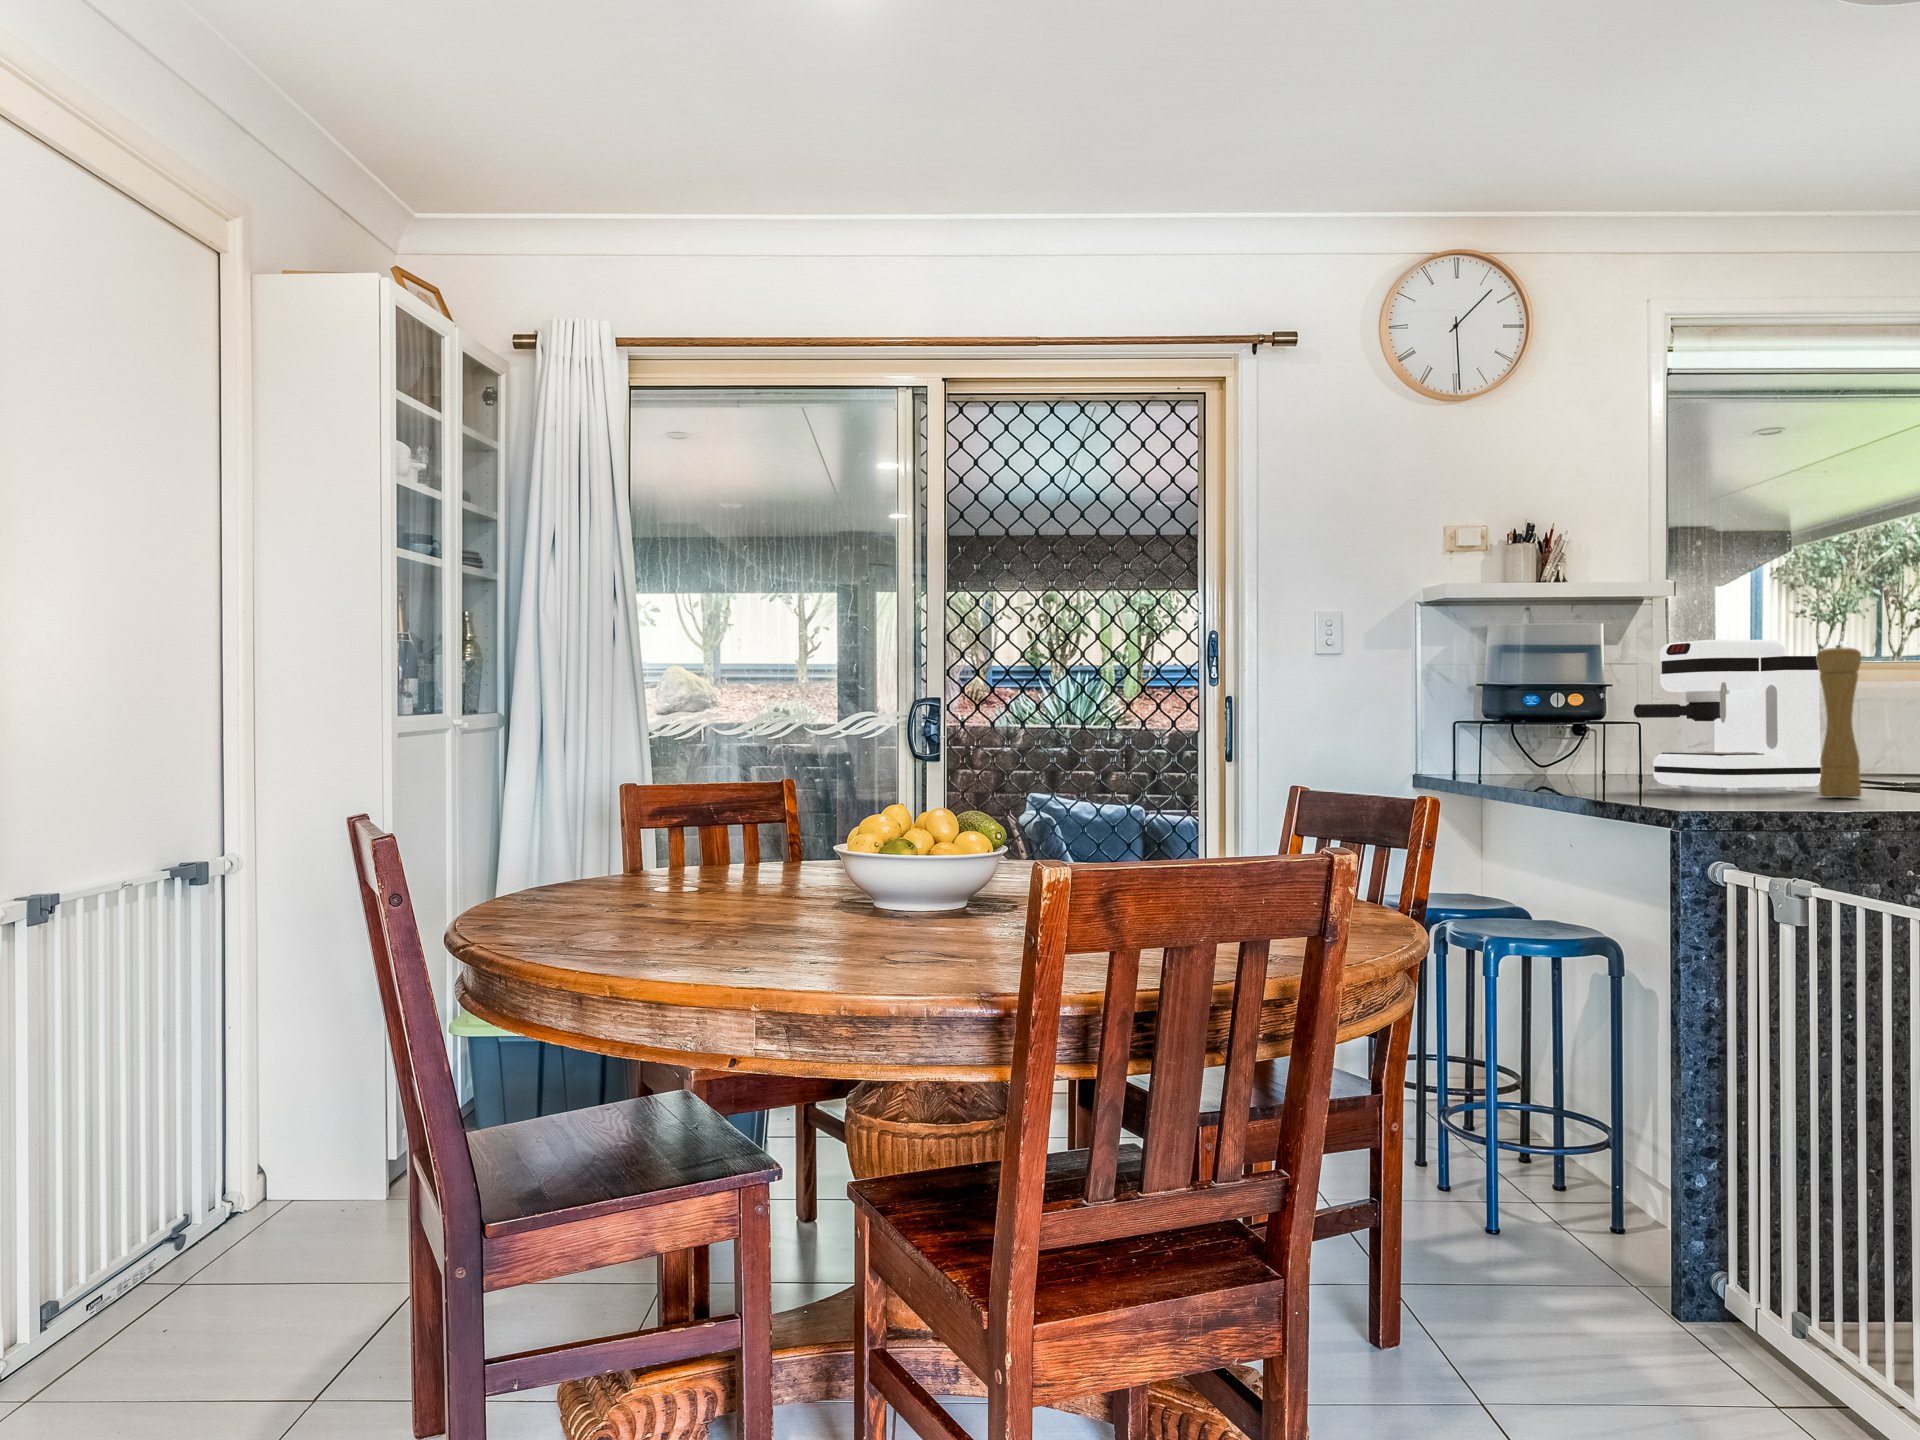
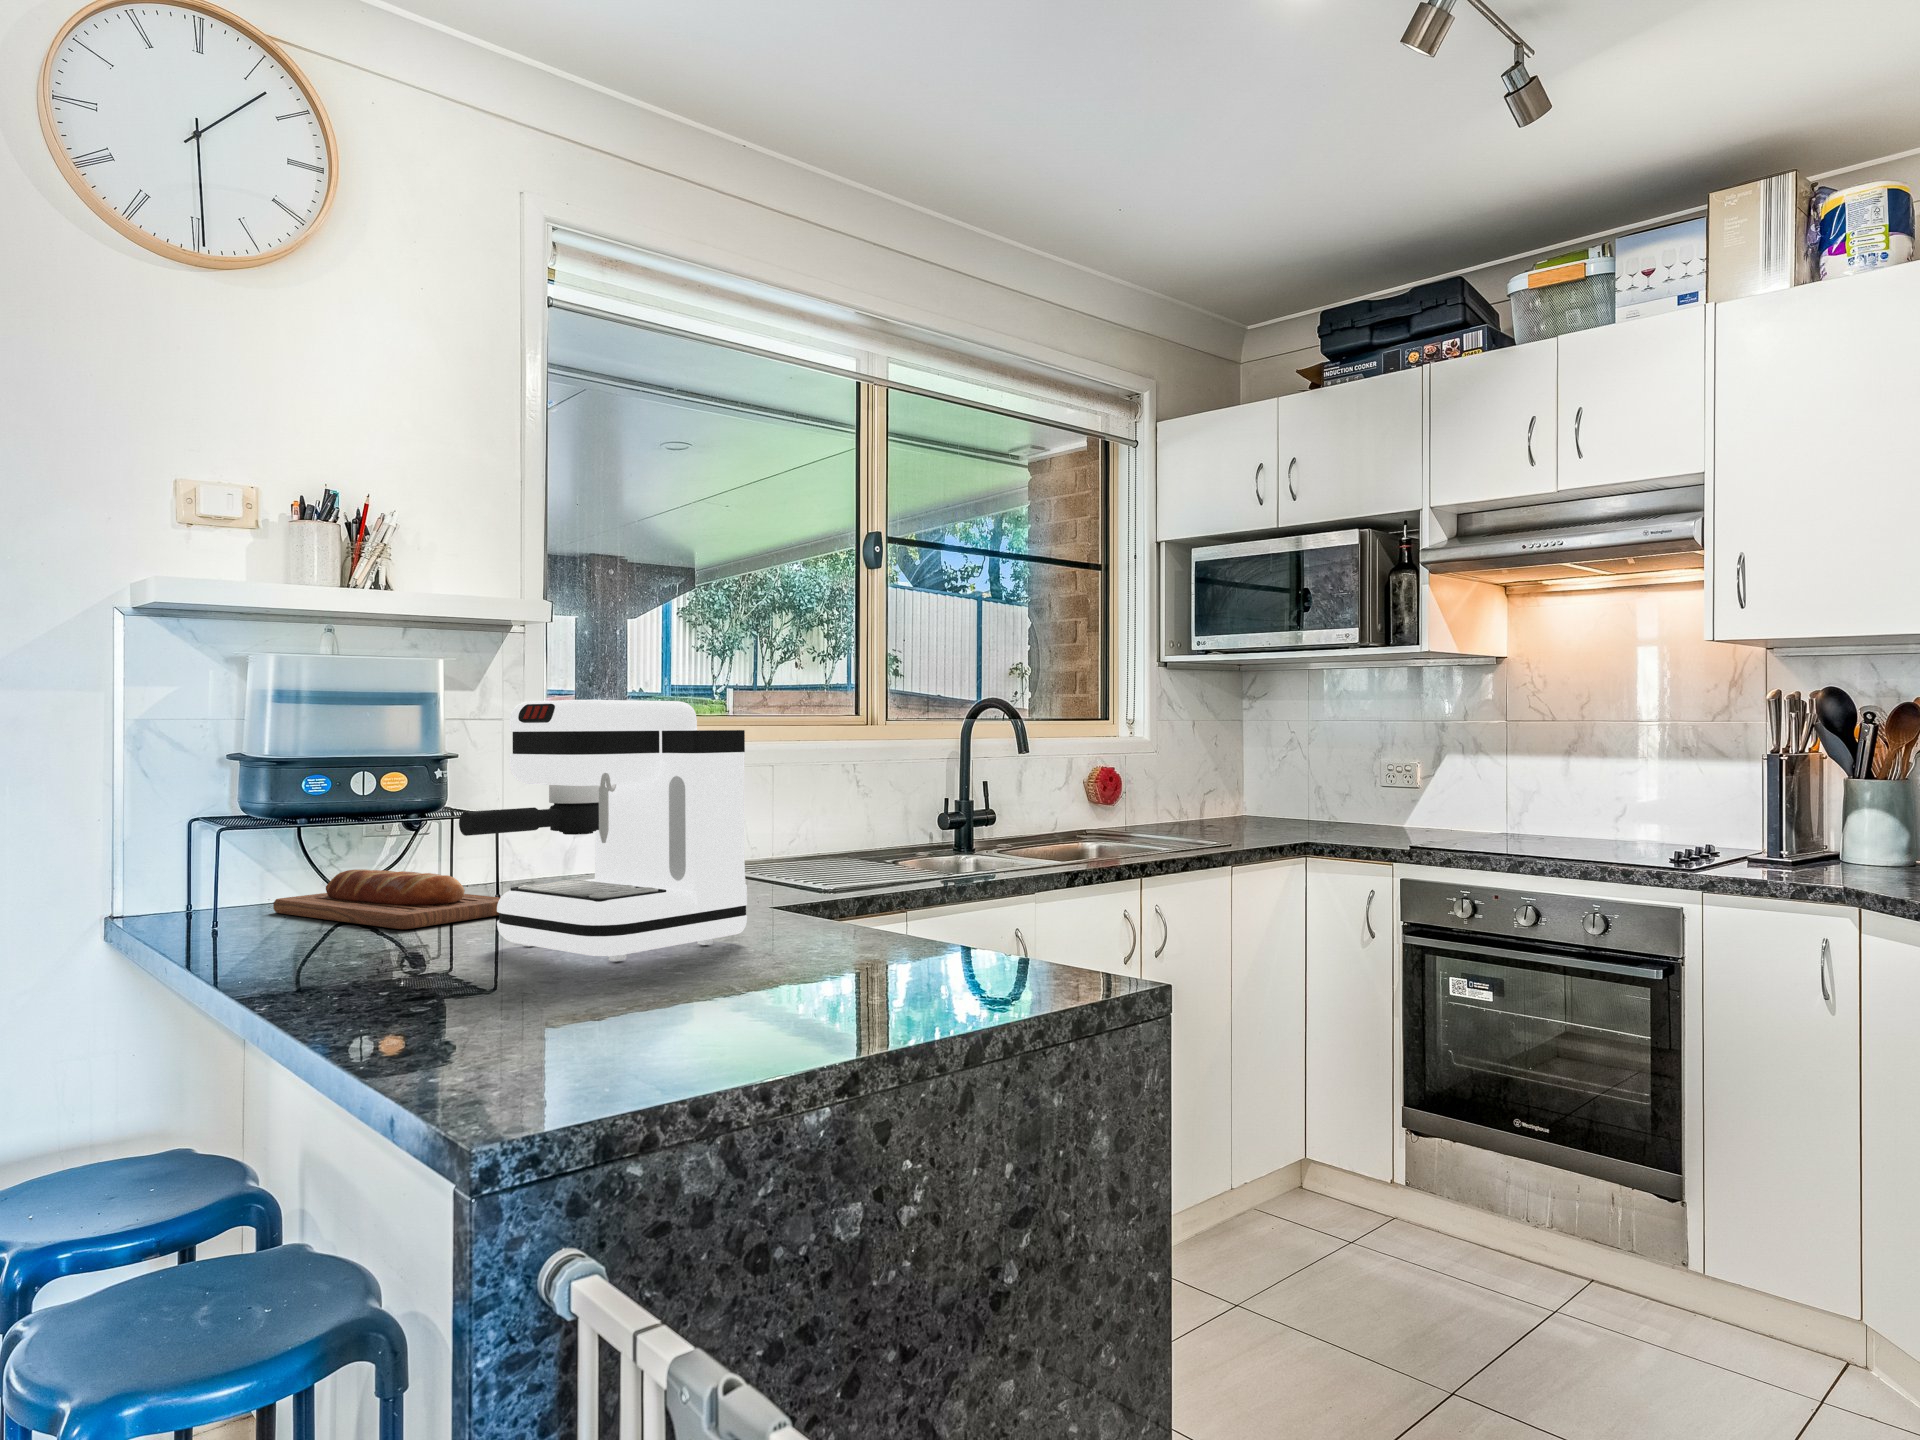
pepper mill: present [1817,645,1862,798] -> none [745,721,810,982]
bread loaf: none [1502,754,1657,782] -> present [273,869,500,929]

